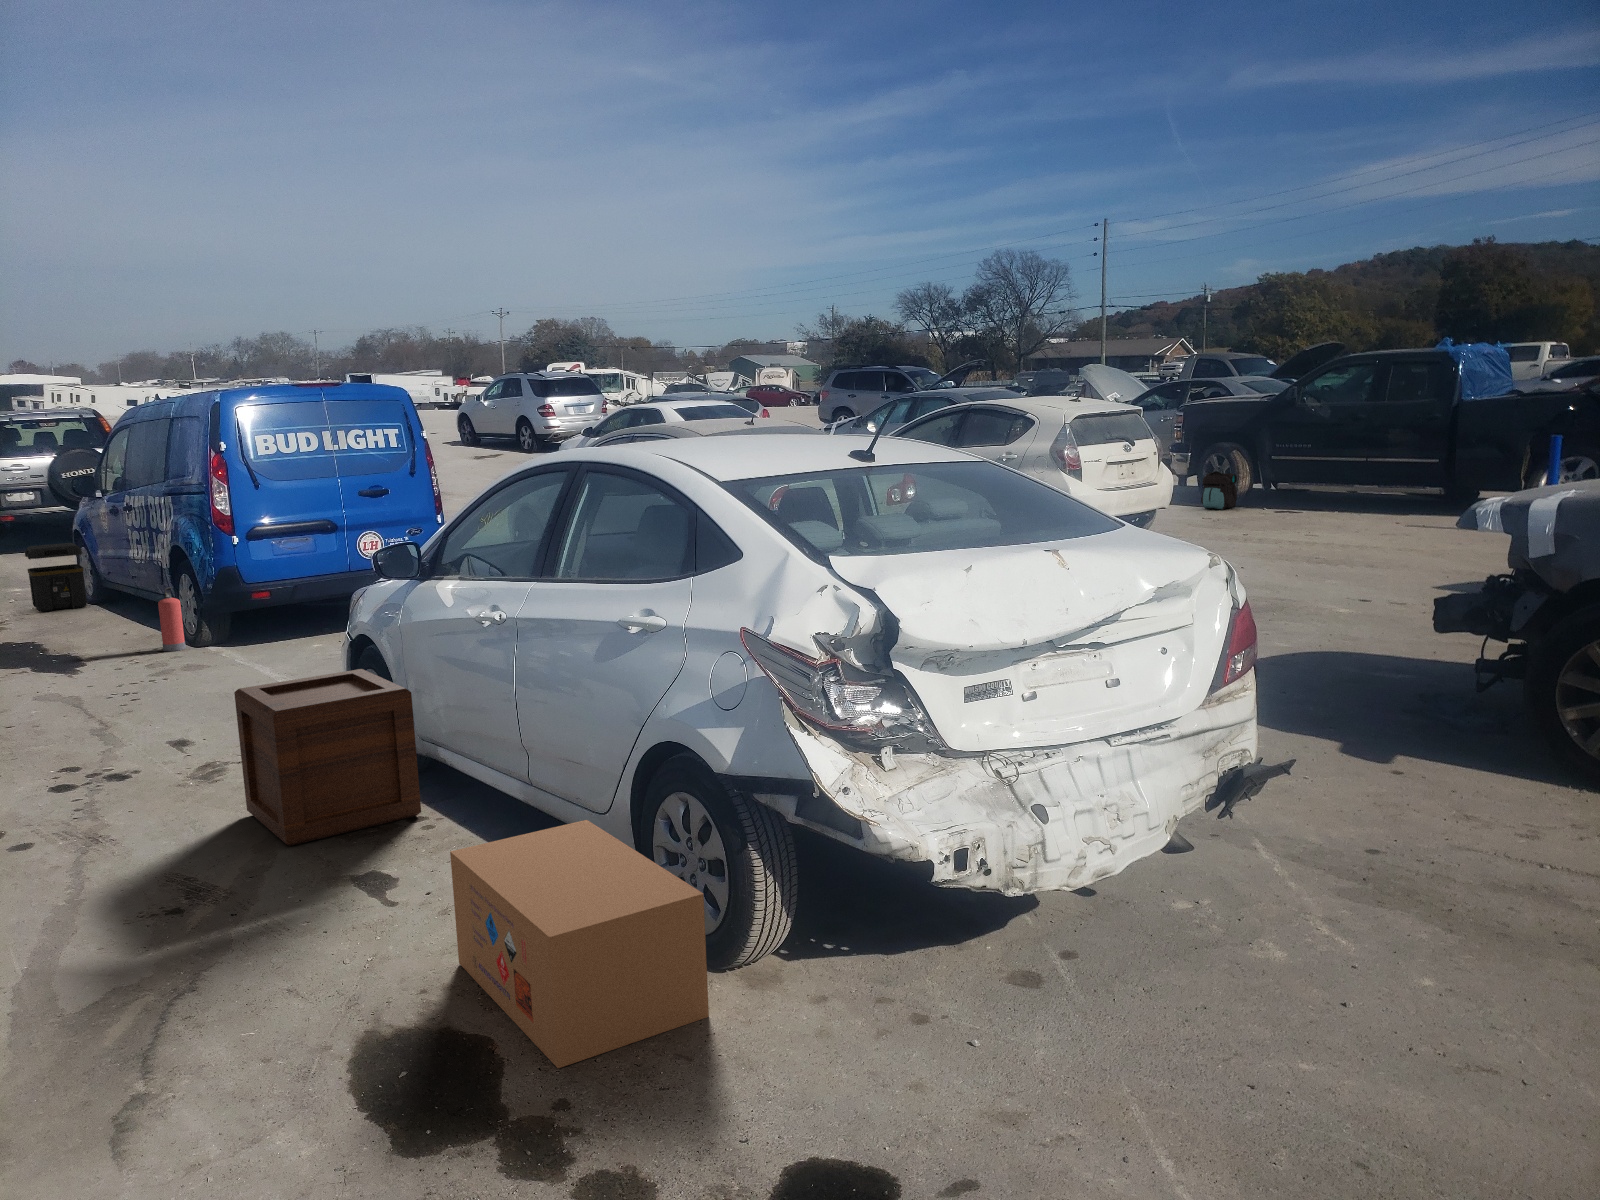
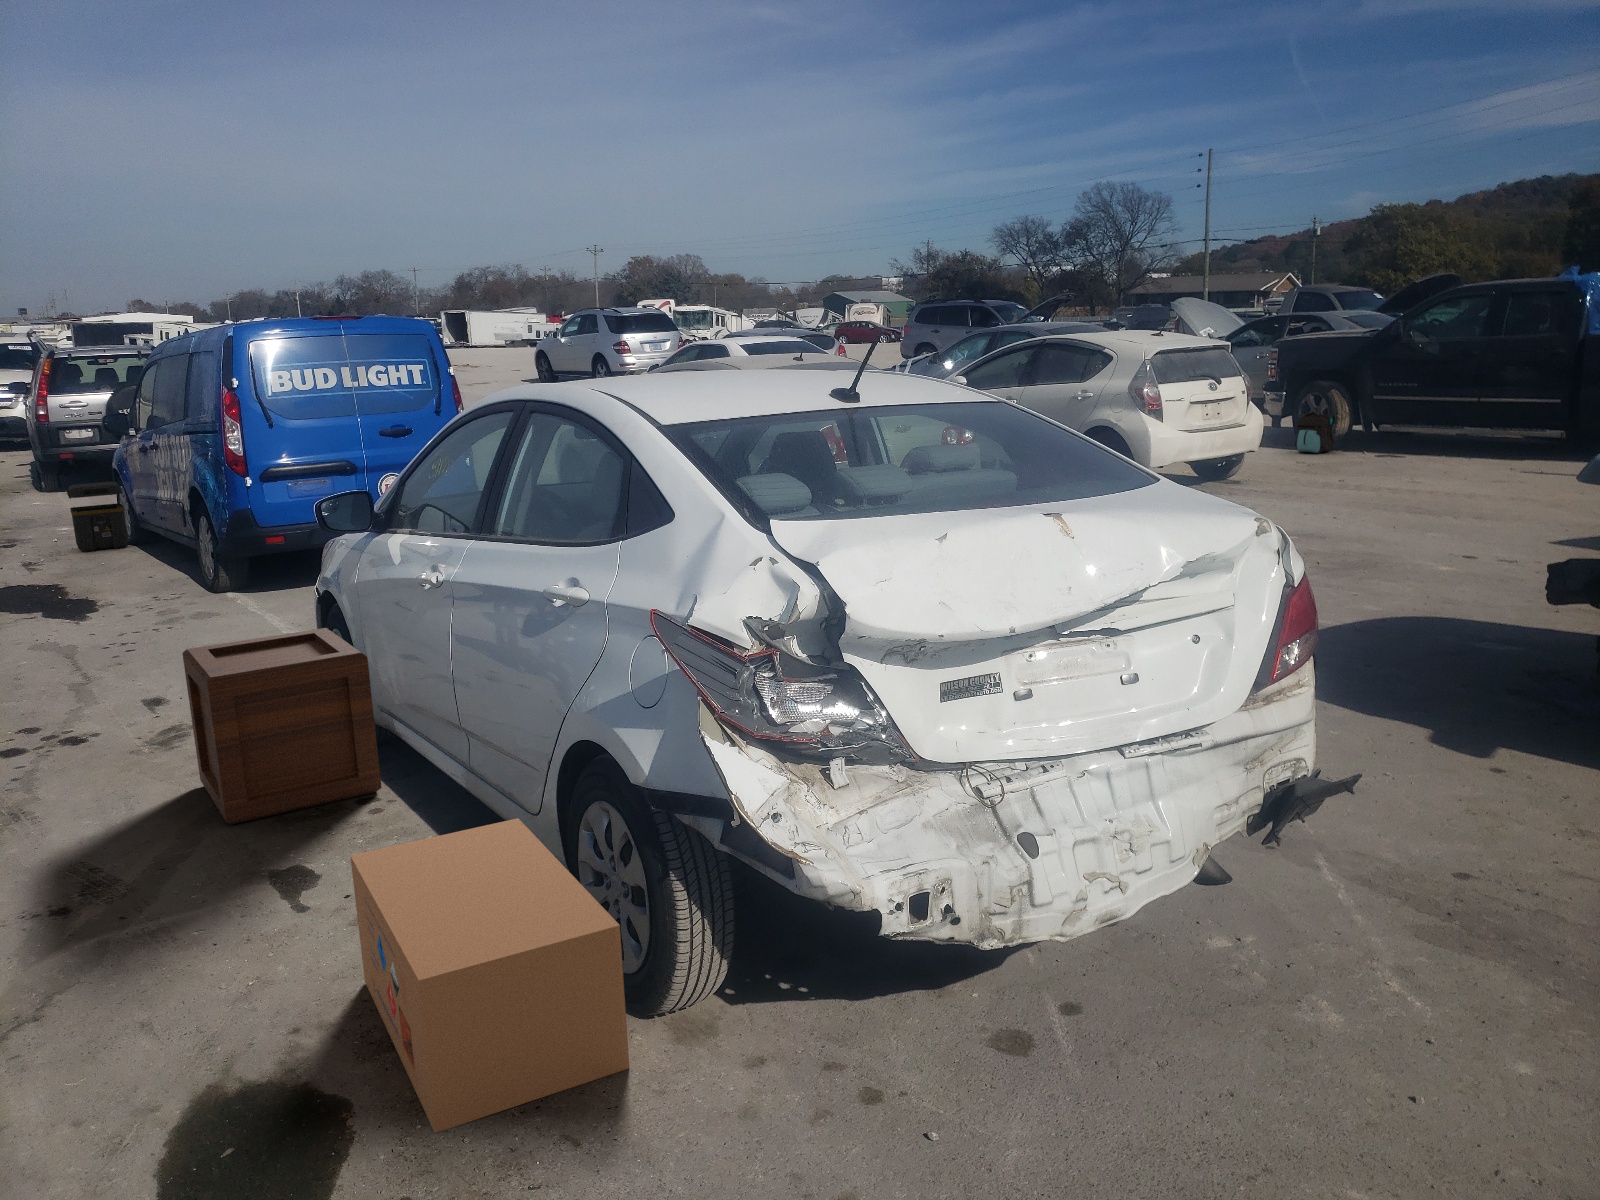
fire extinguisher: present [158,587,186,651] -> none [178,530,208,596]

